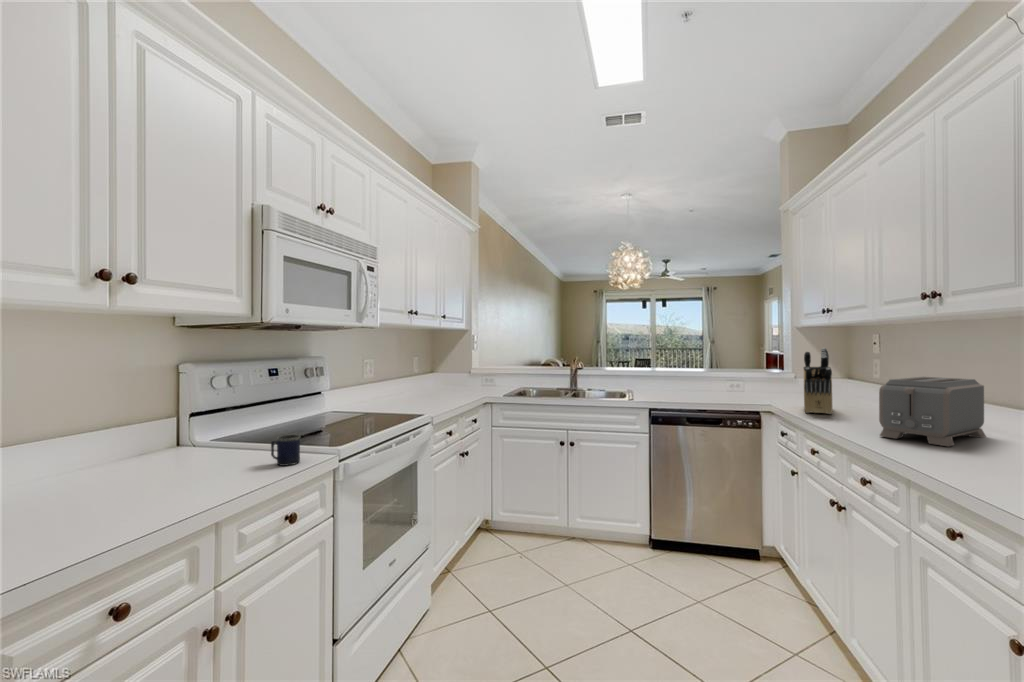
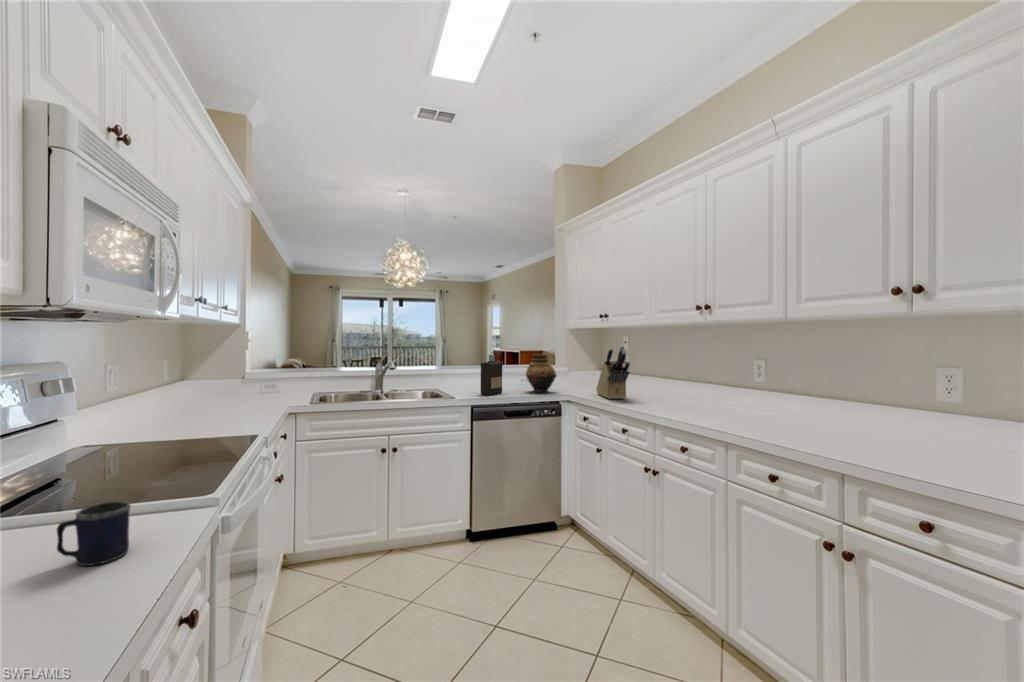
bottle: none [662,357,689,399] -> present [481,355,502,395]
vase: none [717,357,755,400] -> present [526,354,557,392]
toaster: present [879,377,986,446] -> none [683,367,729,416]

